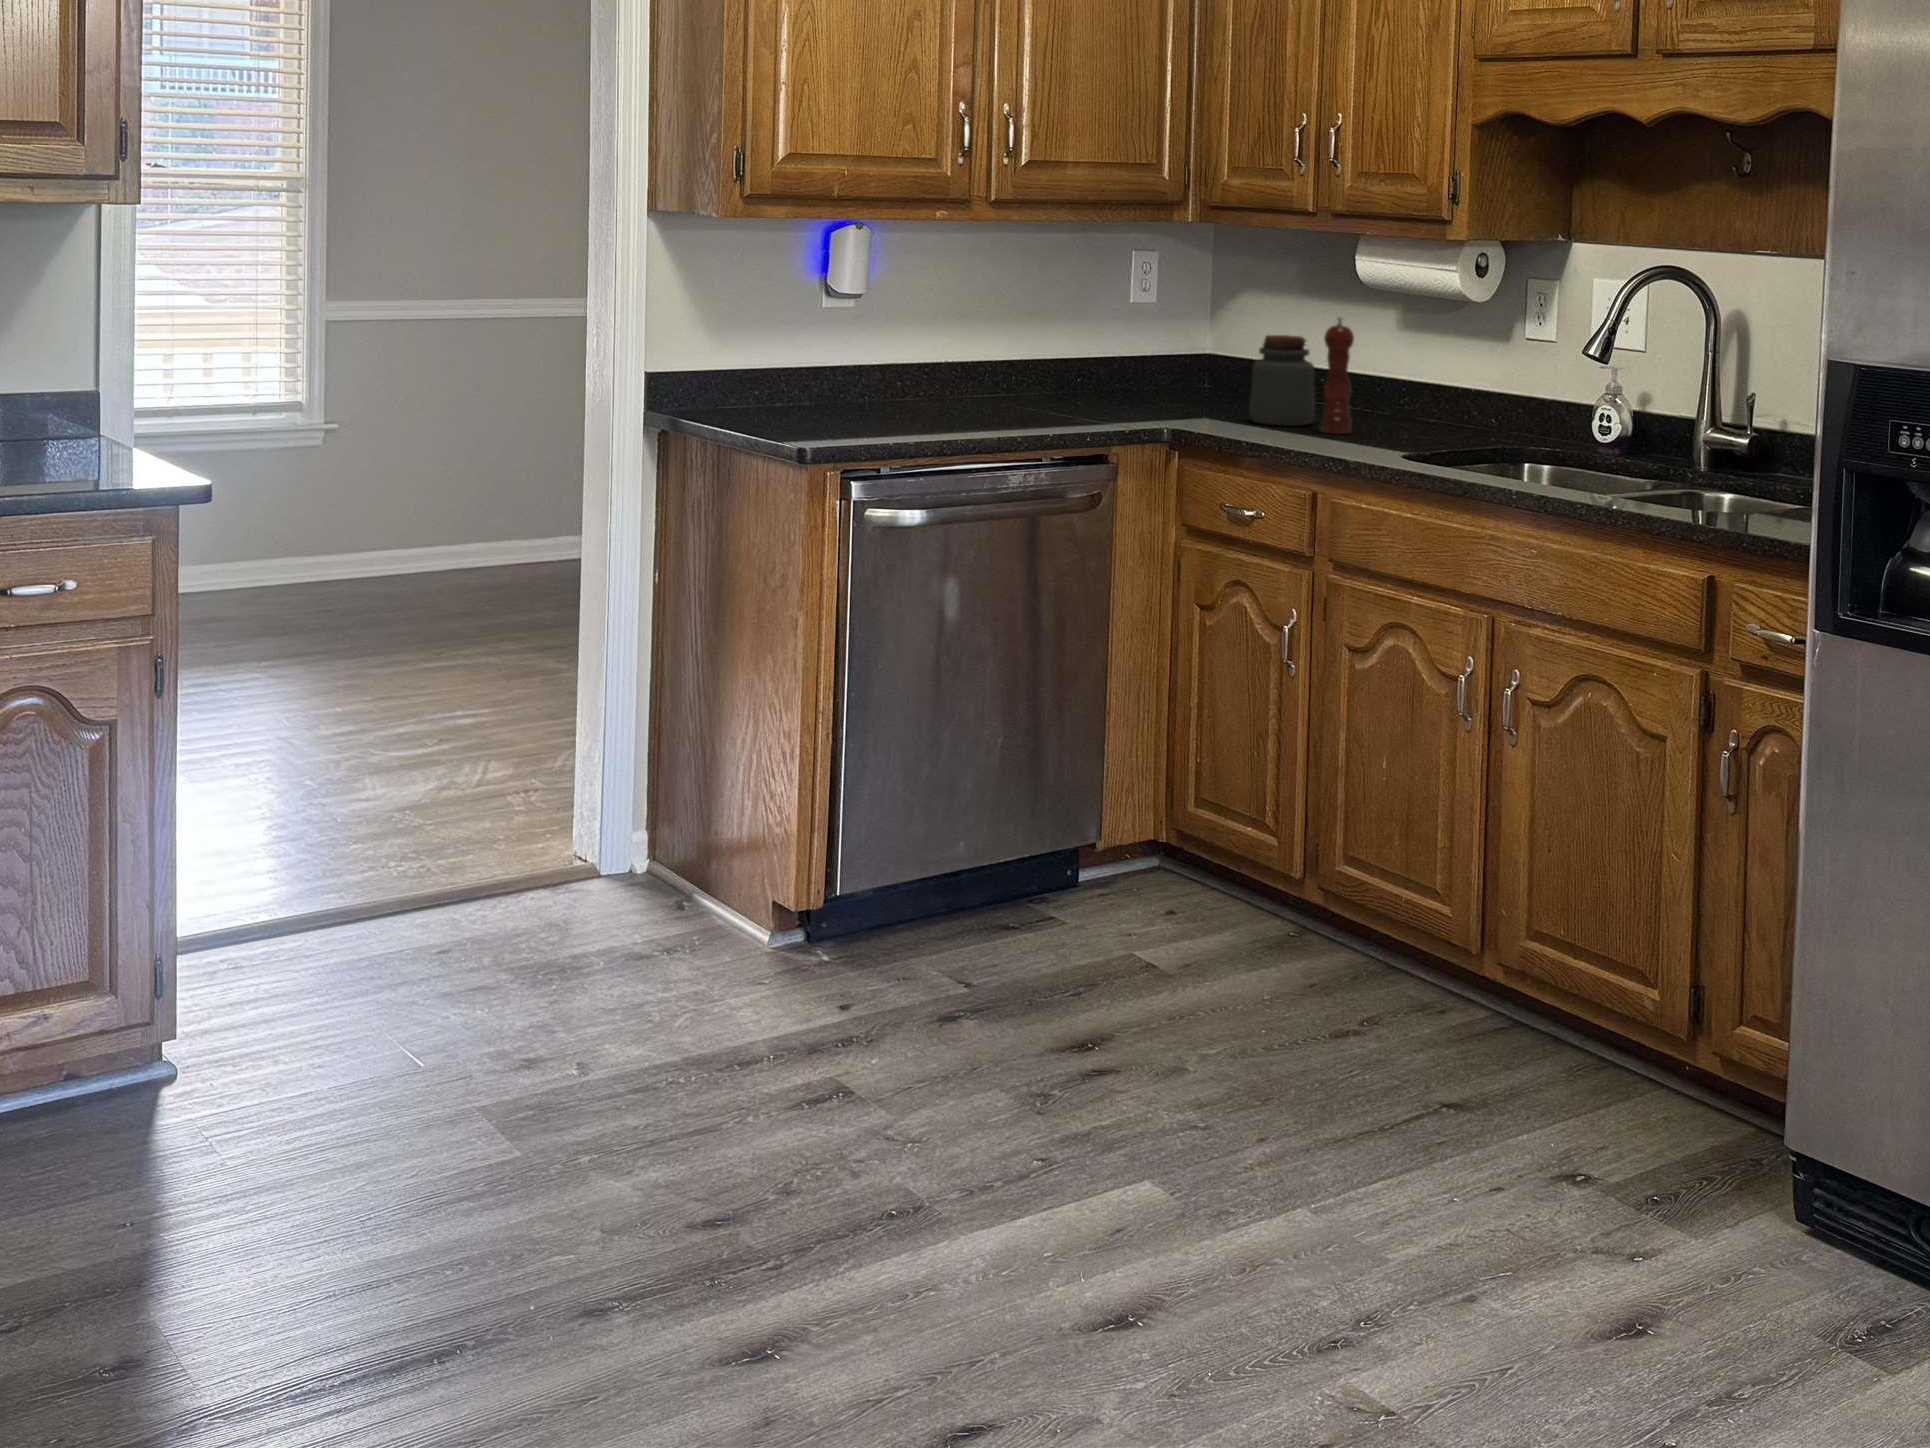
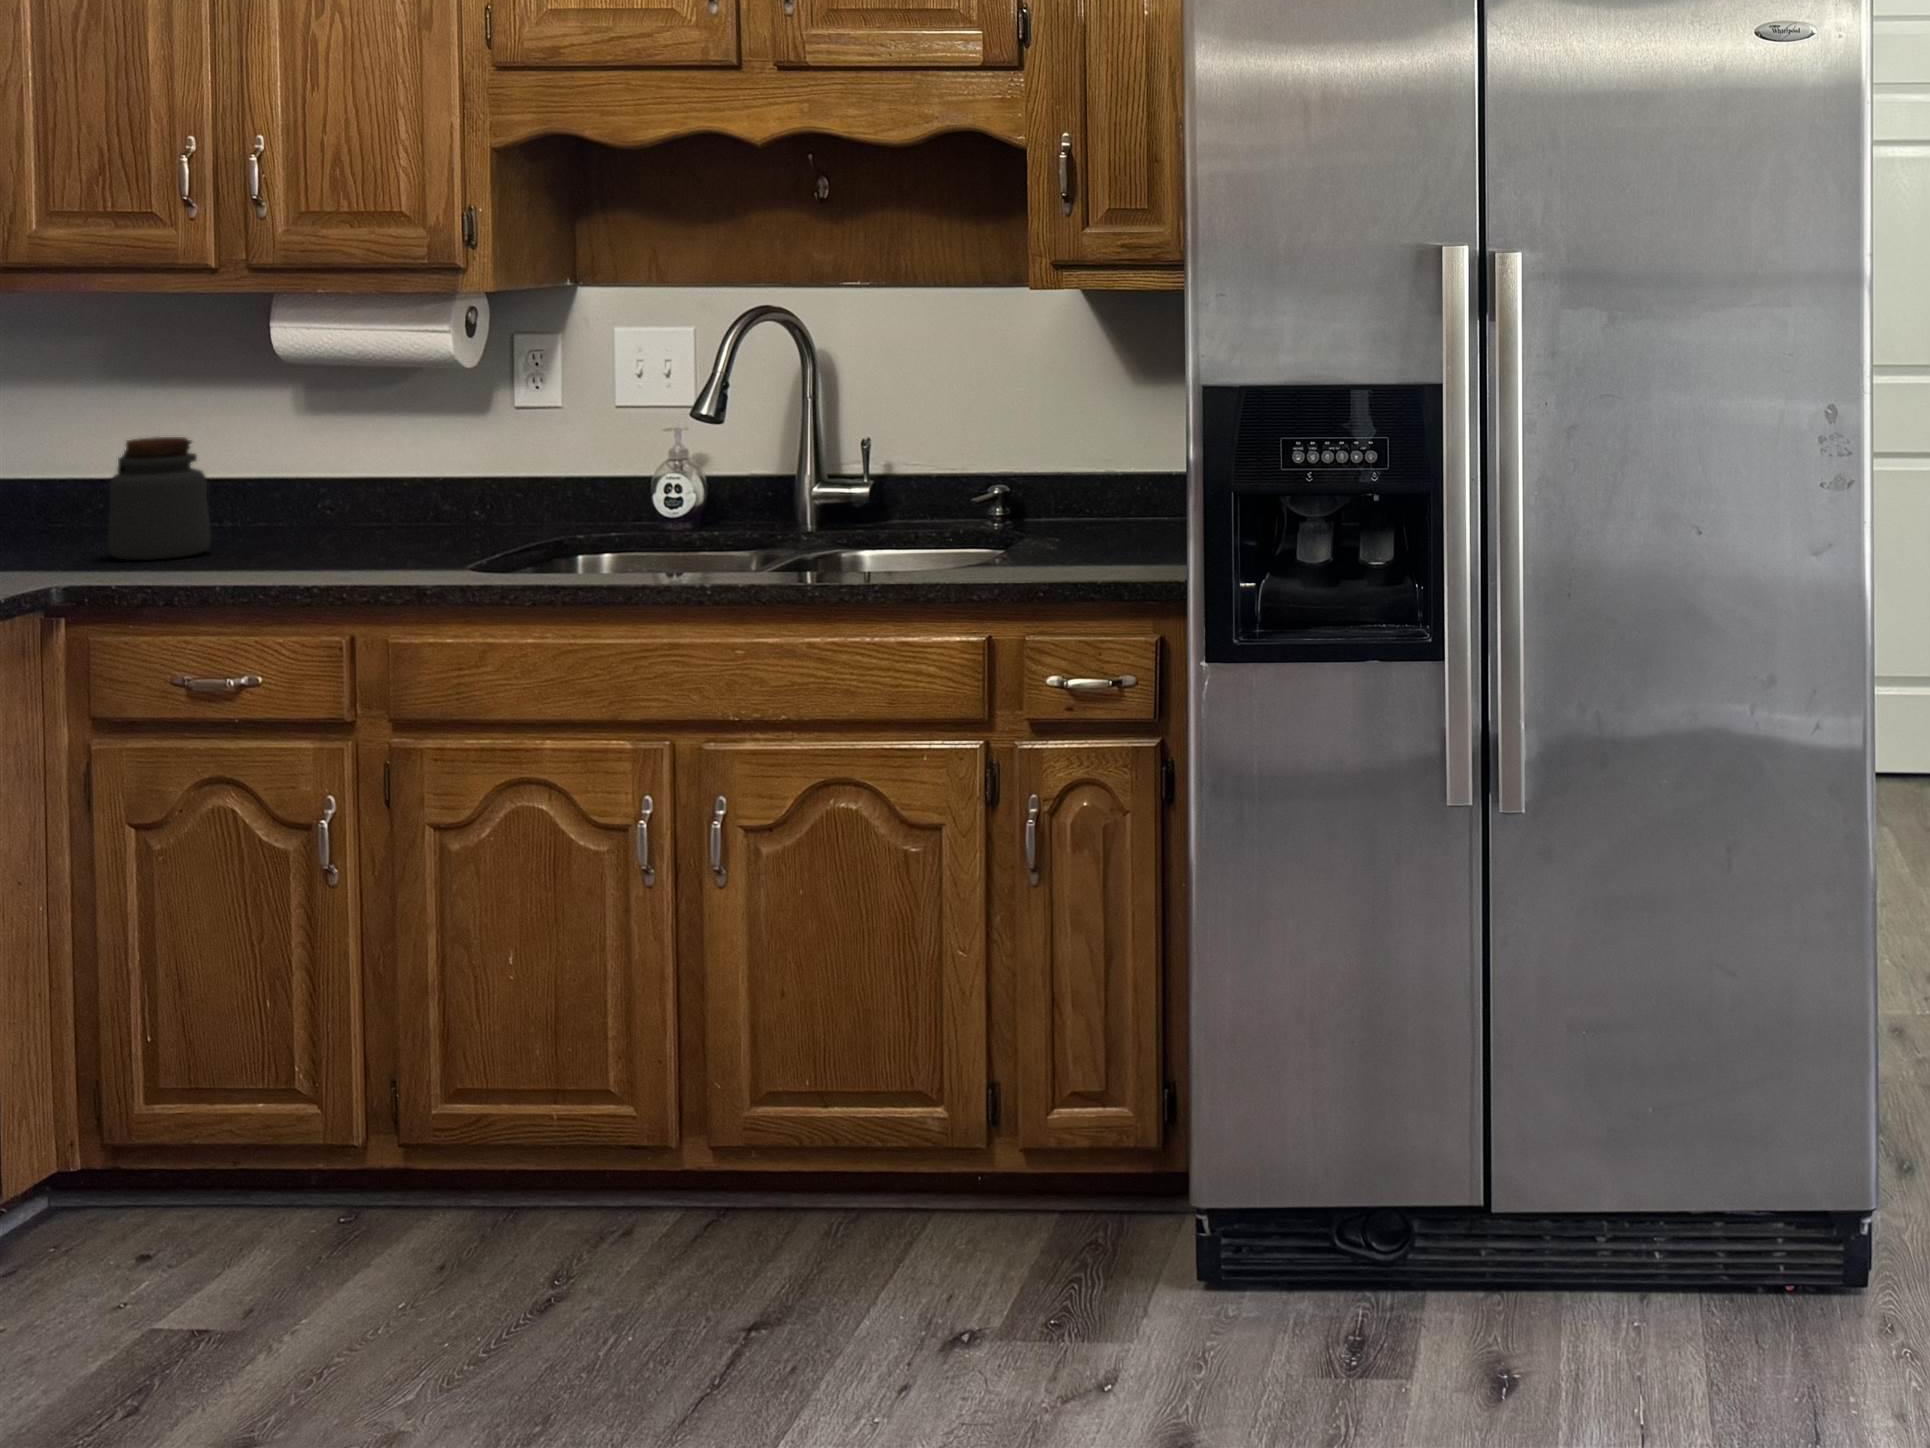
pepper mill: present [1321,317,1354,434] -> none [242,405,290,558]

